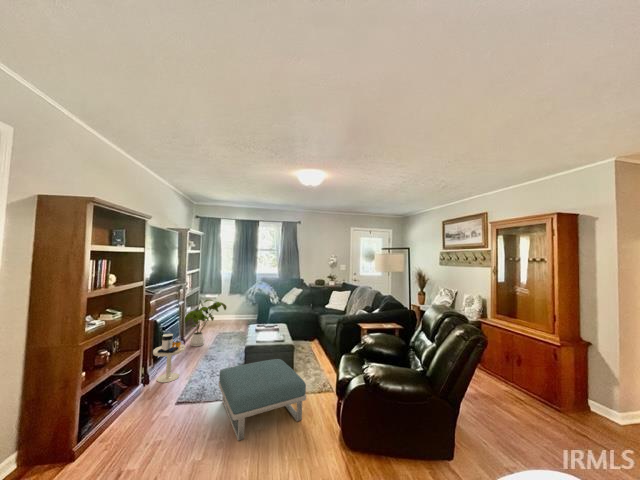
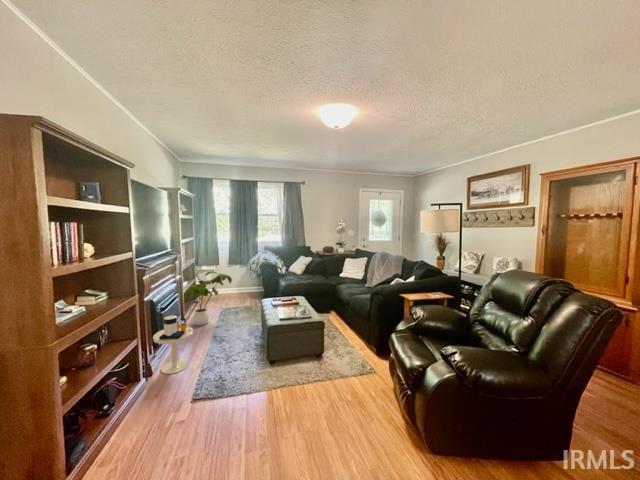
footstool: present [219,359,306,440] -> none [245,340,361,453]

